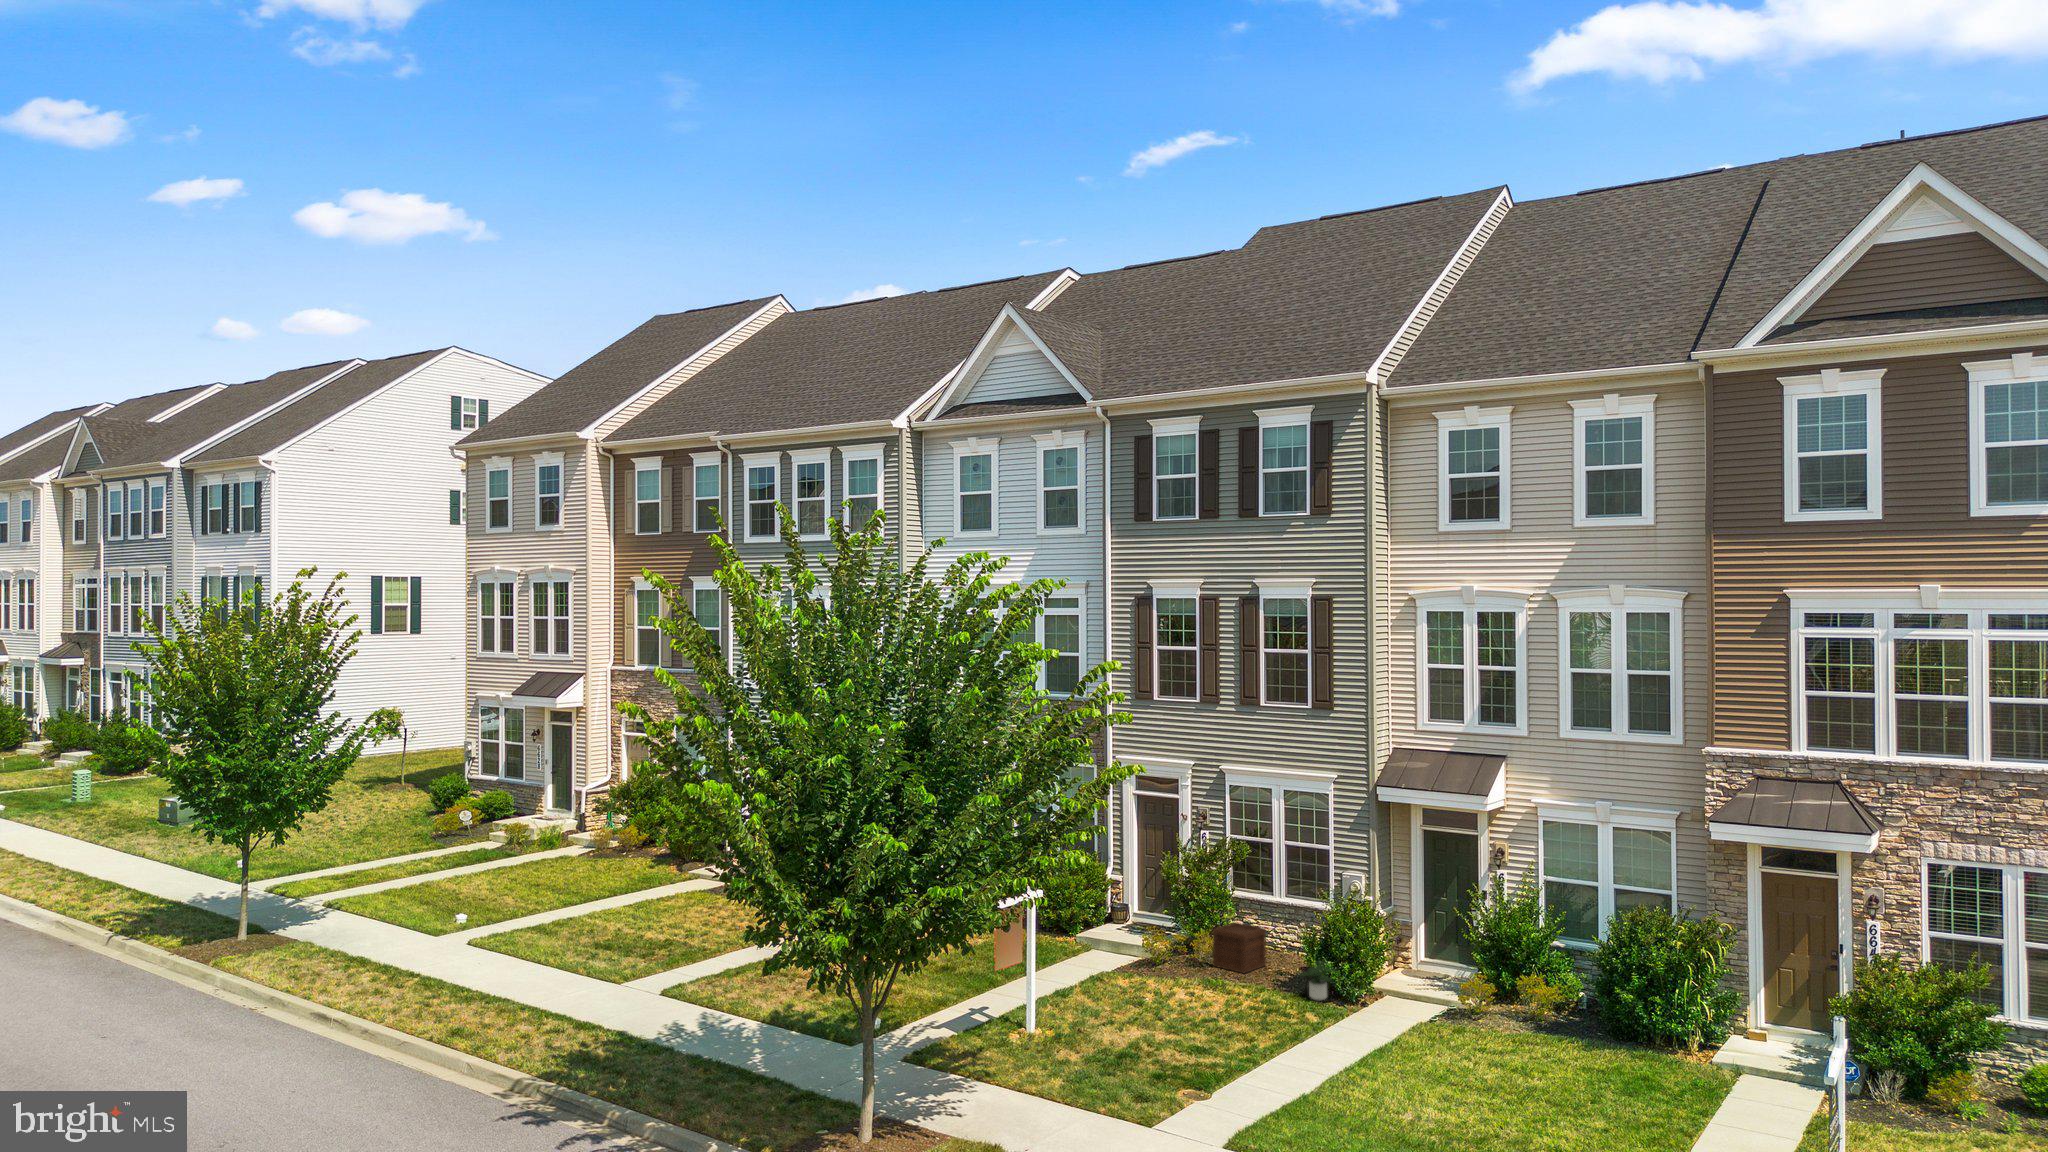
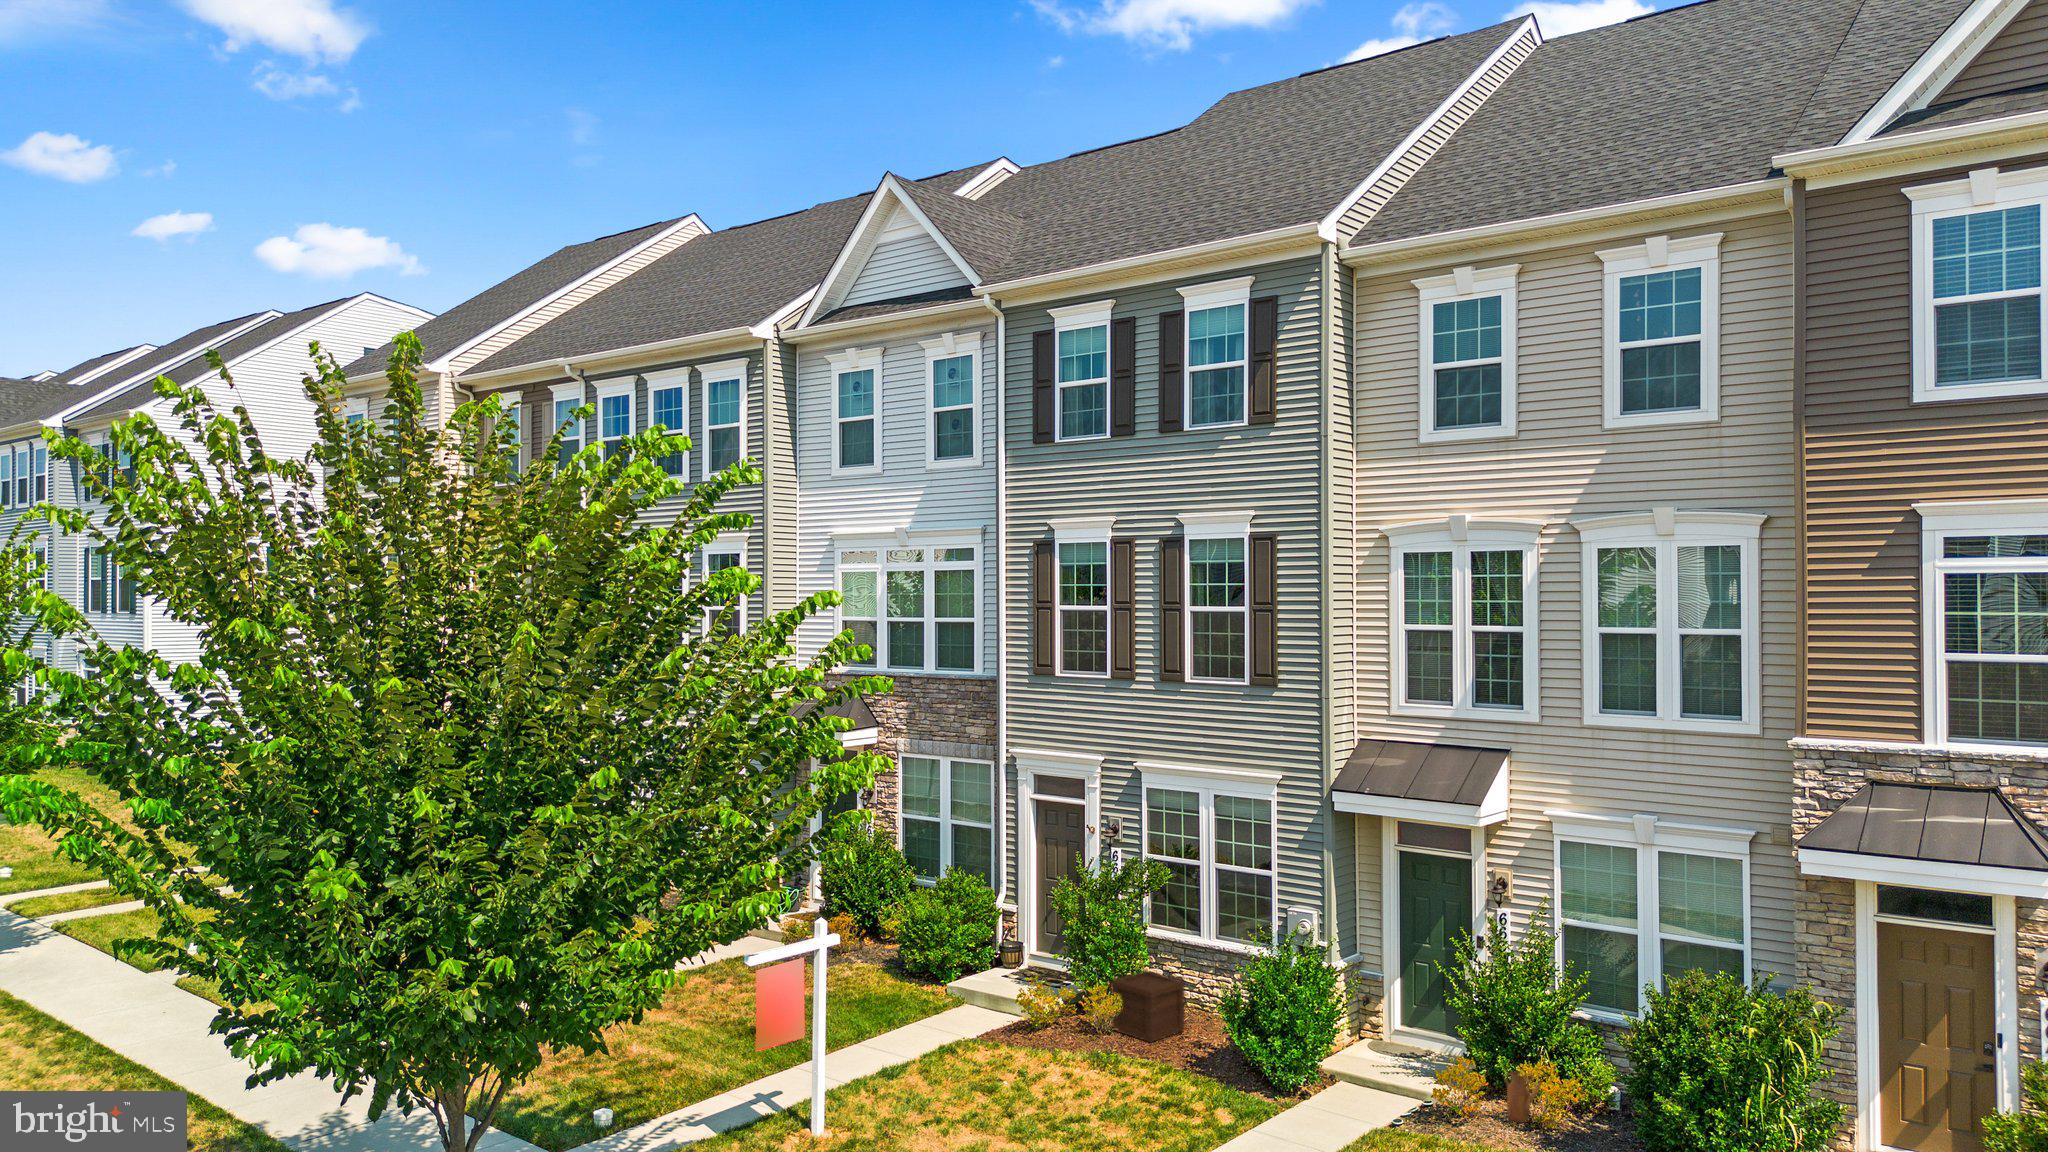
potted plant: present [1299,961,1335,1001] -> none [1210,1032,1267,1089]
watering can: none [1508,982,1535,1017] -> present [1505,1071,1542,1123]

